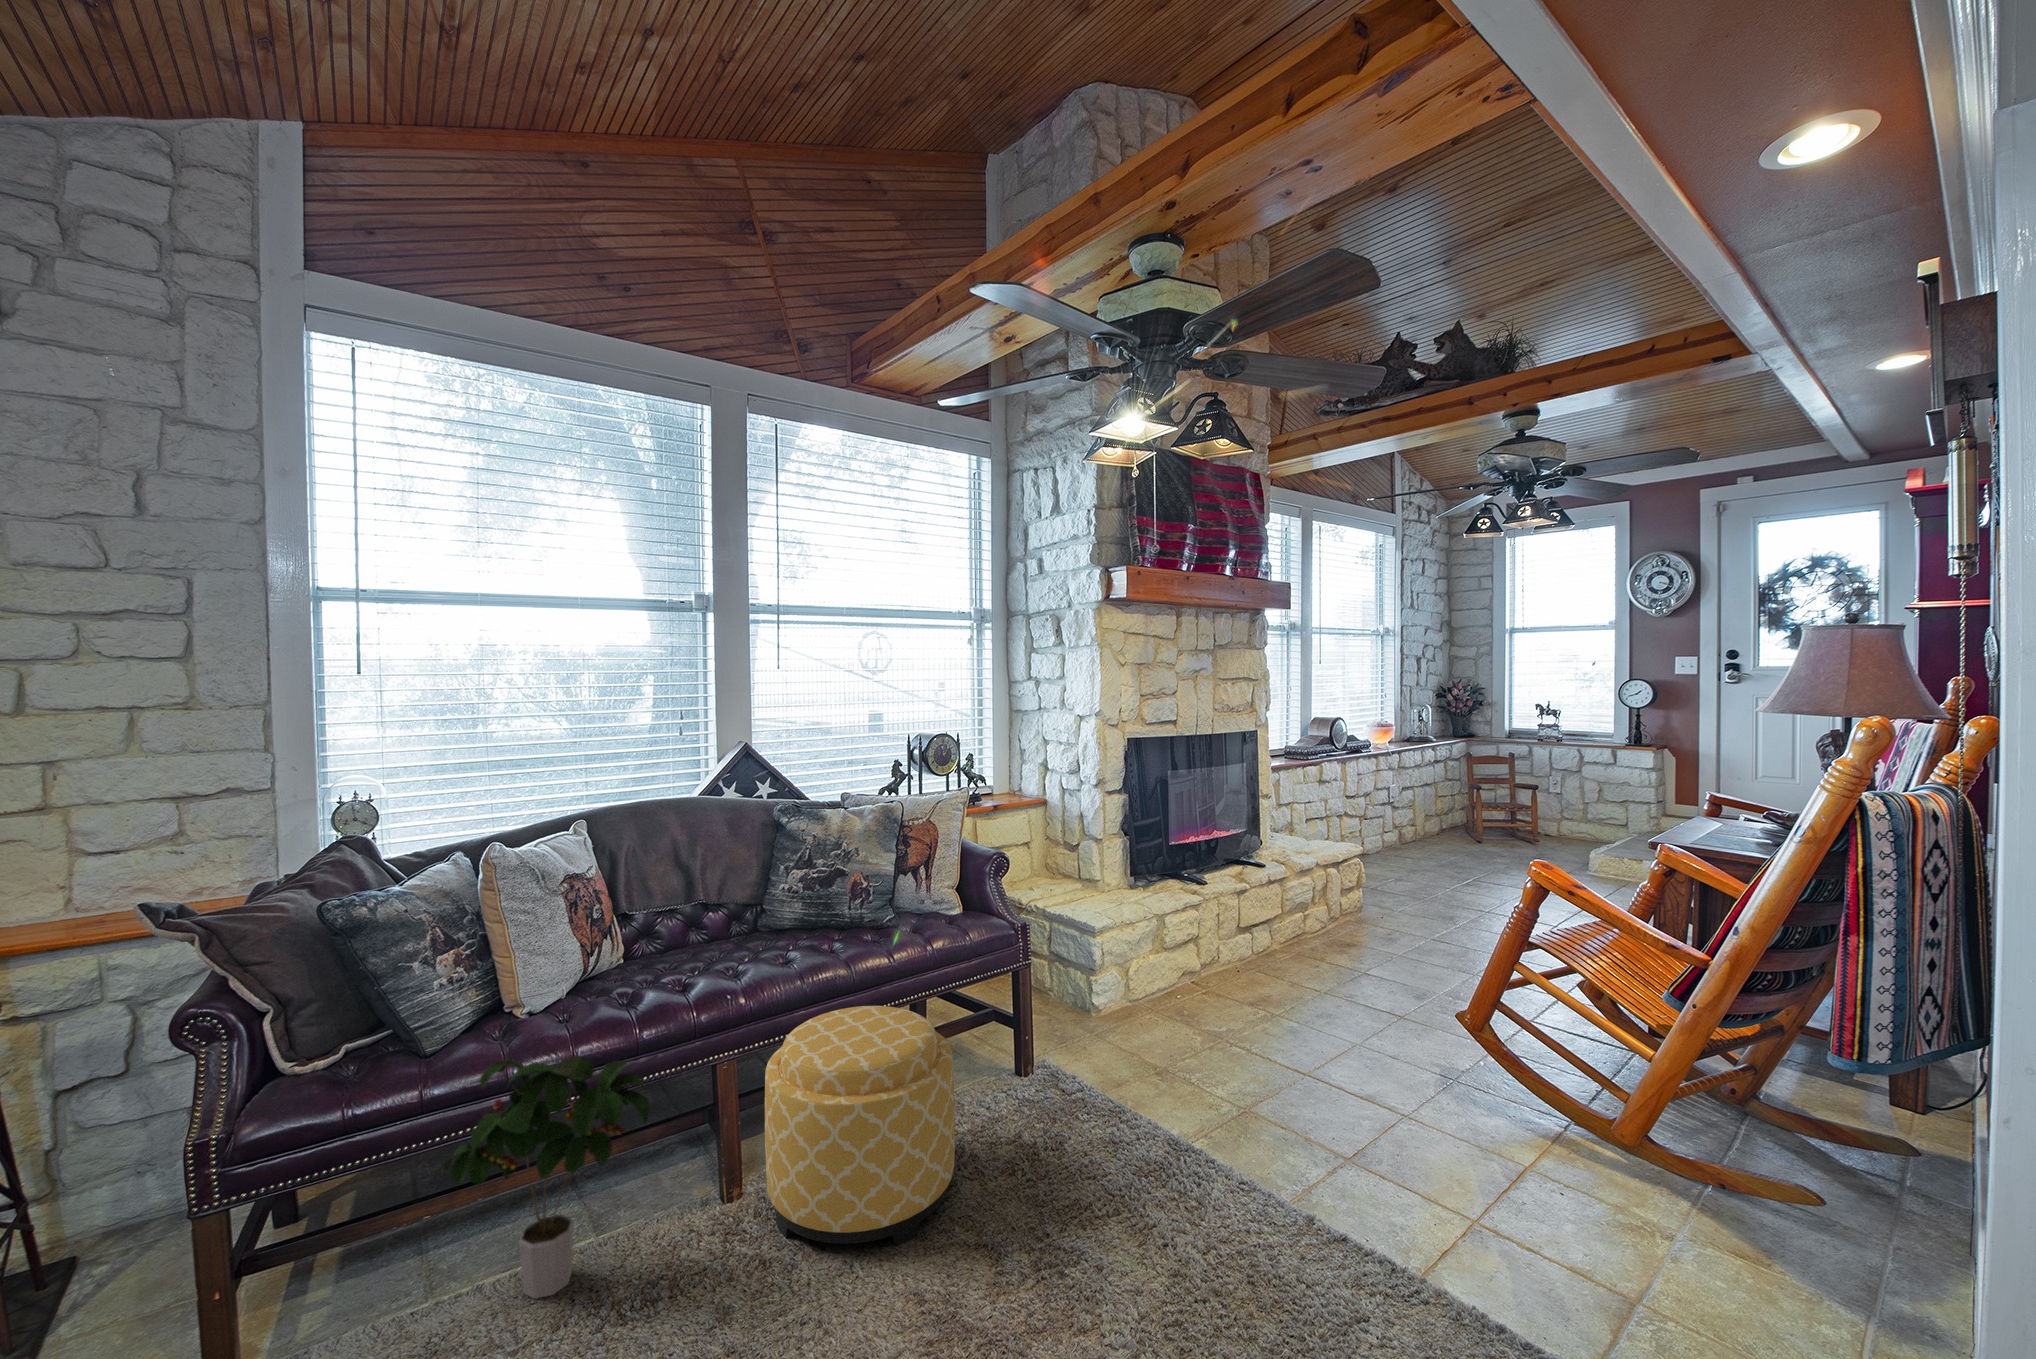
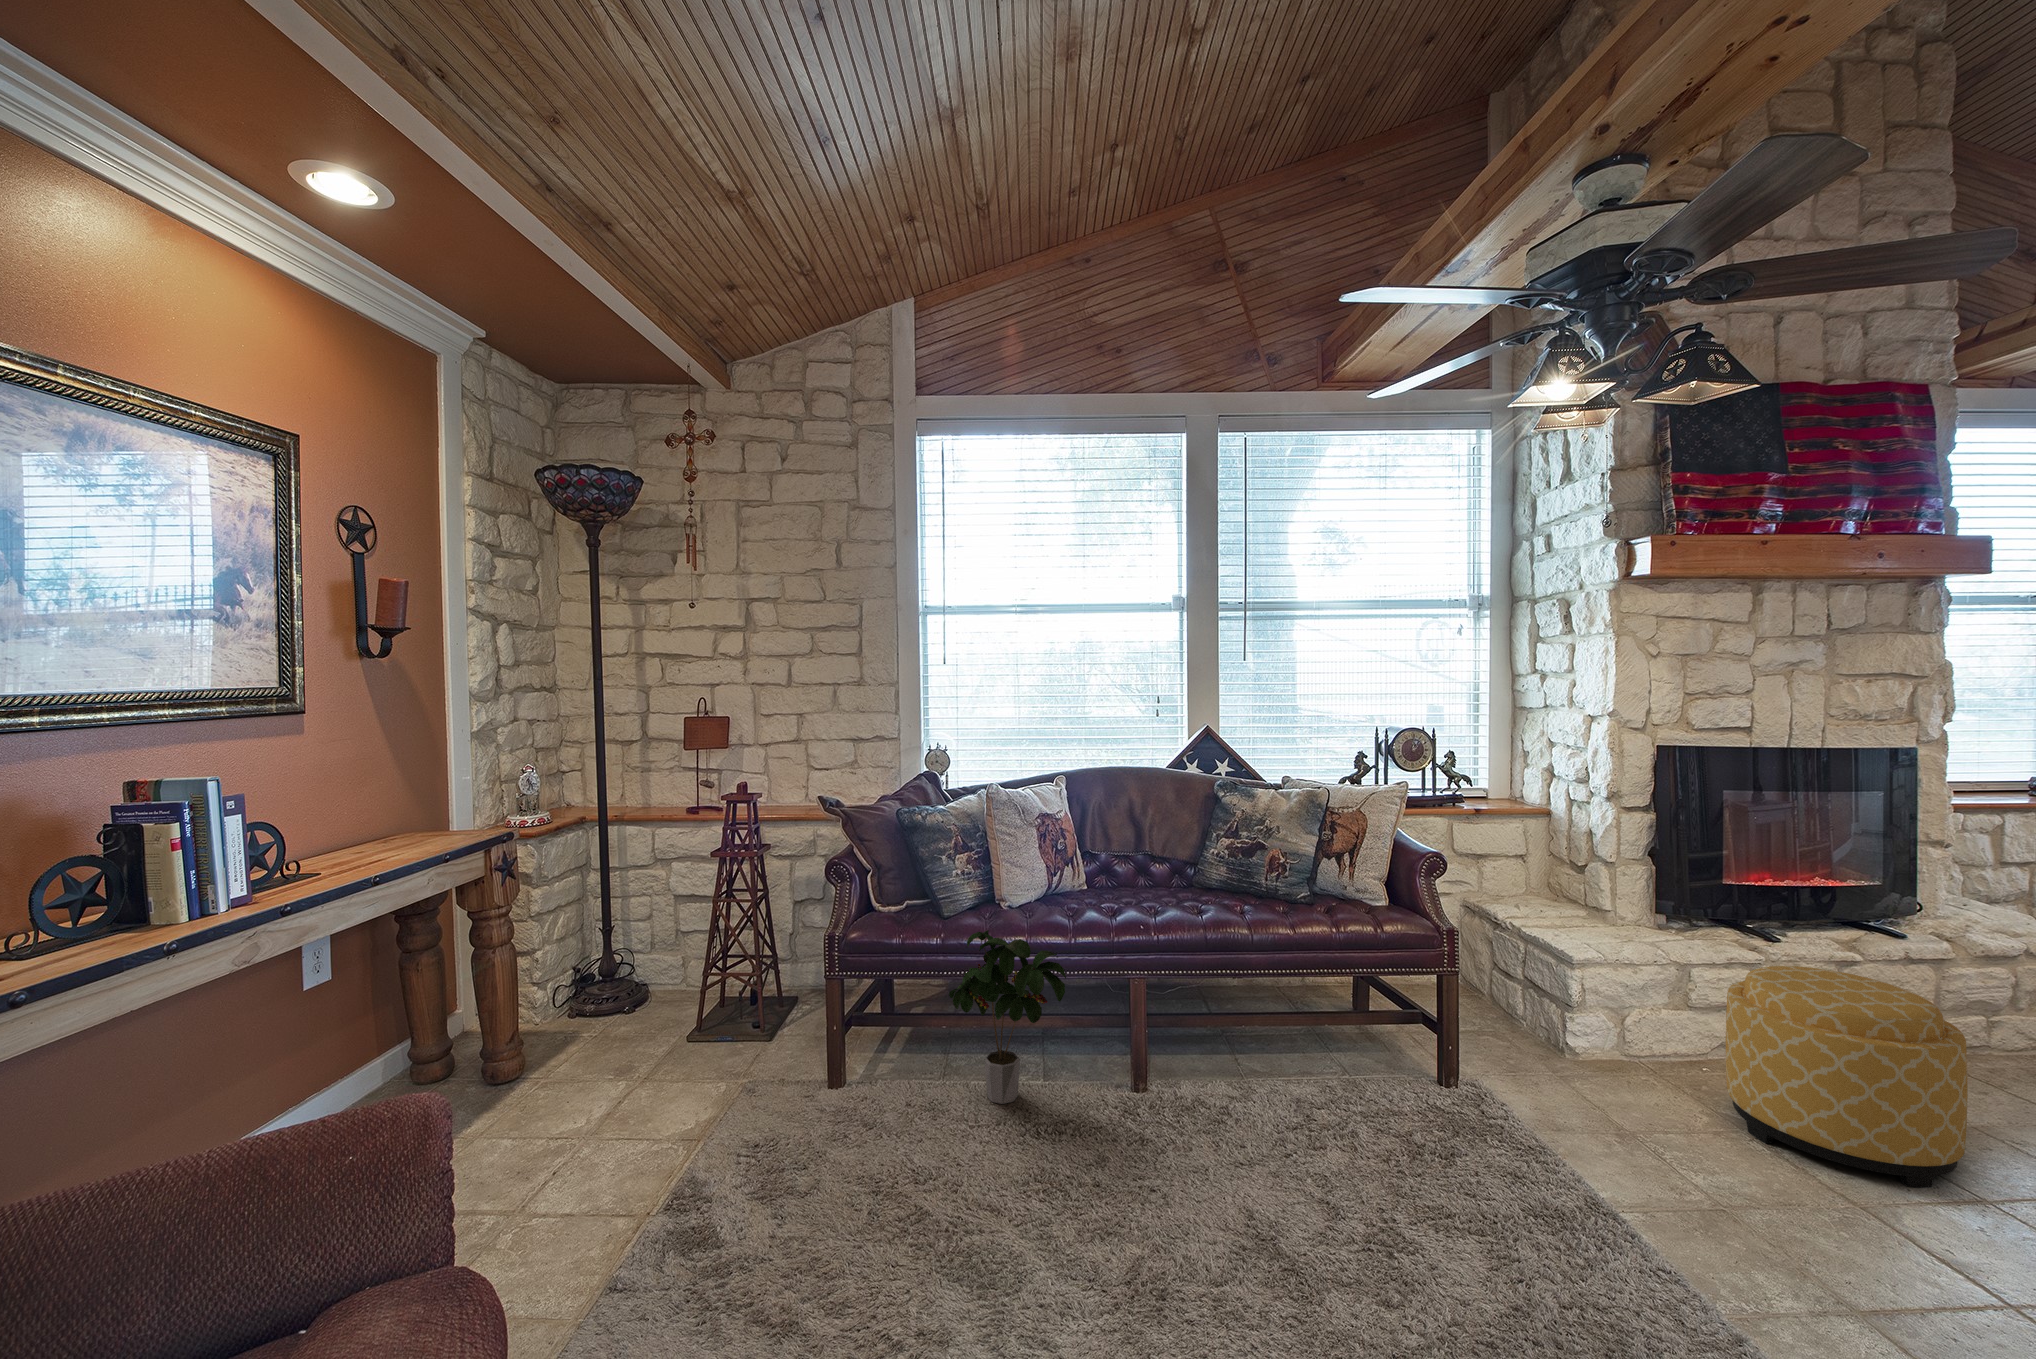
ottoman: present [765,1006,955,1246] -> present [1726,966,1968,1188]

